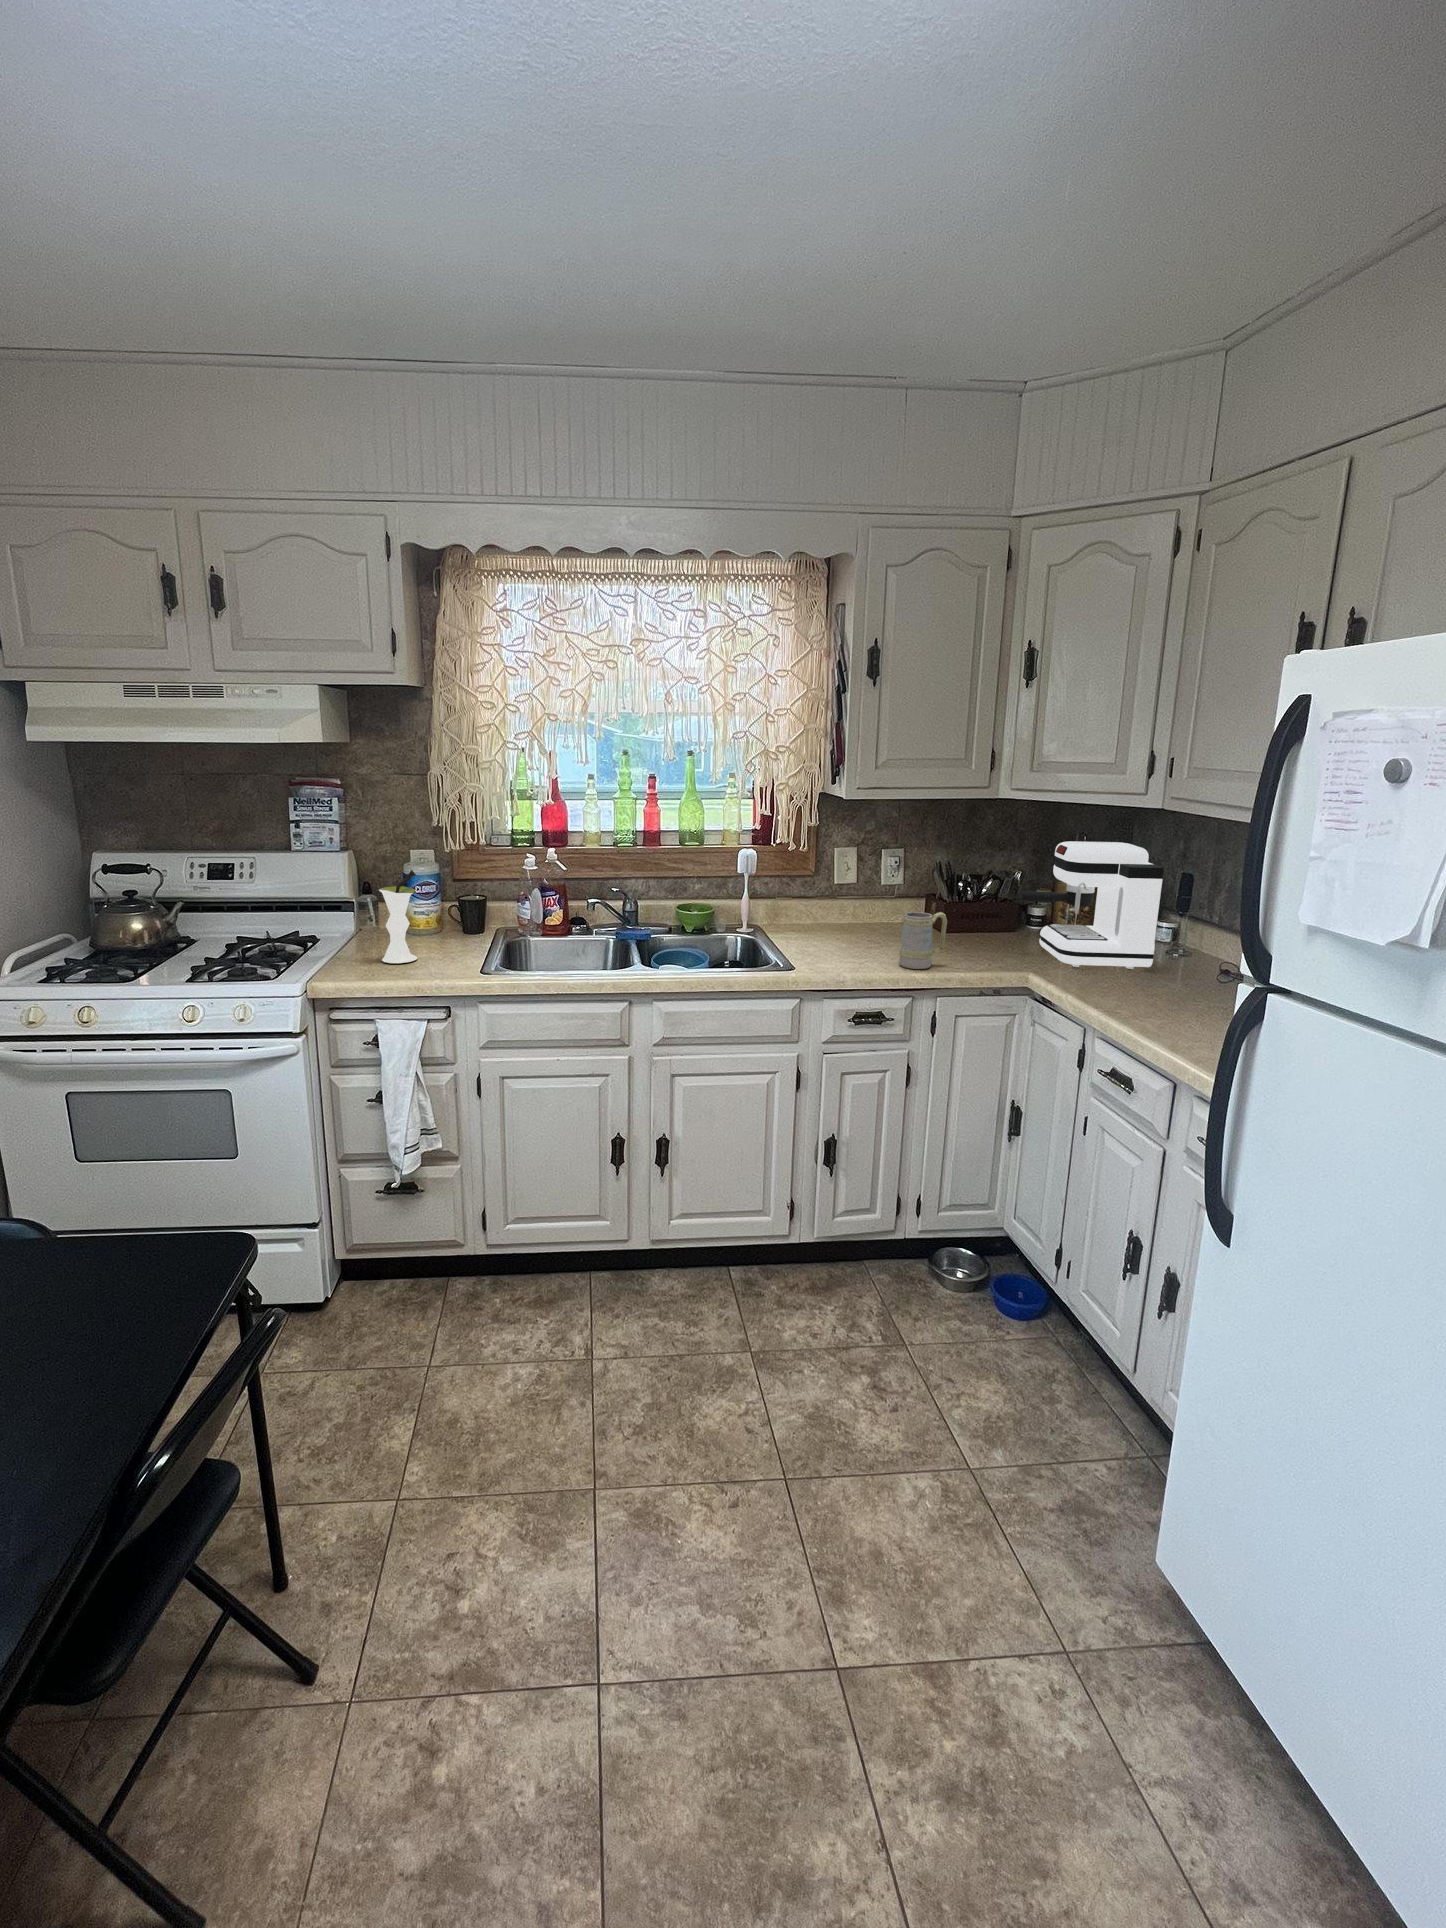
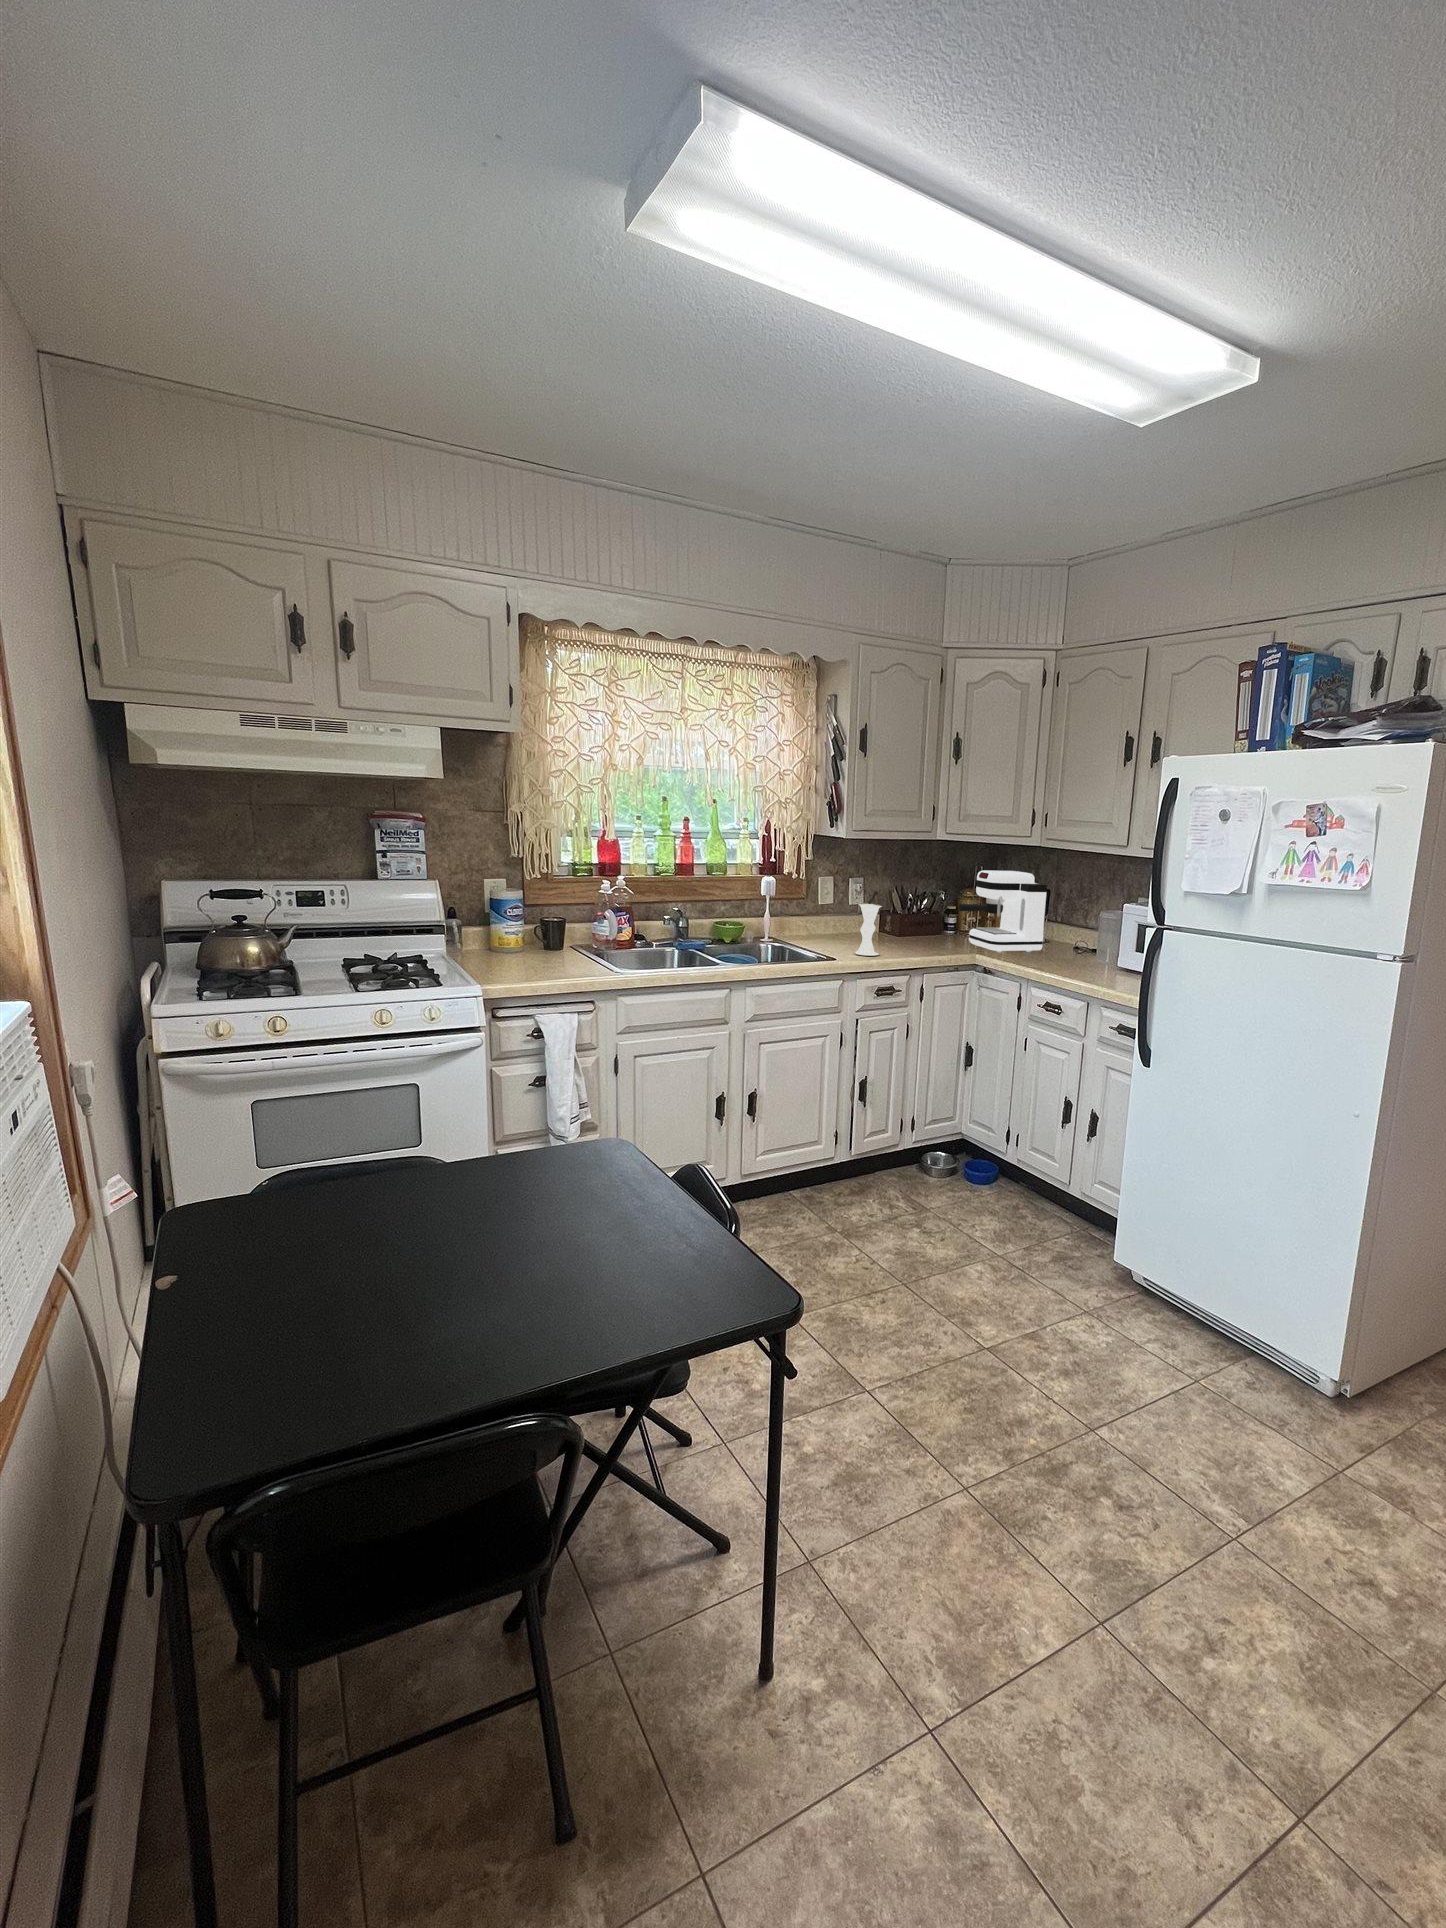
vase: present [379,870,417,963] -> present [855,890,882,956]
mug: present [899,912,947,969] -> none [898,918,927,957]

